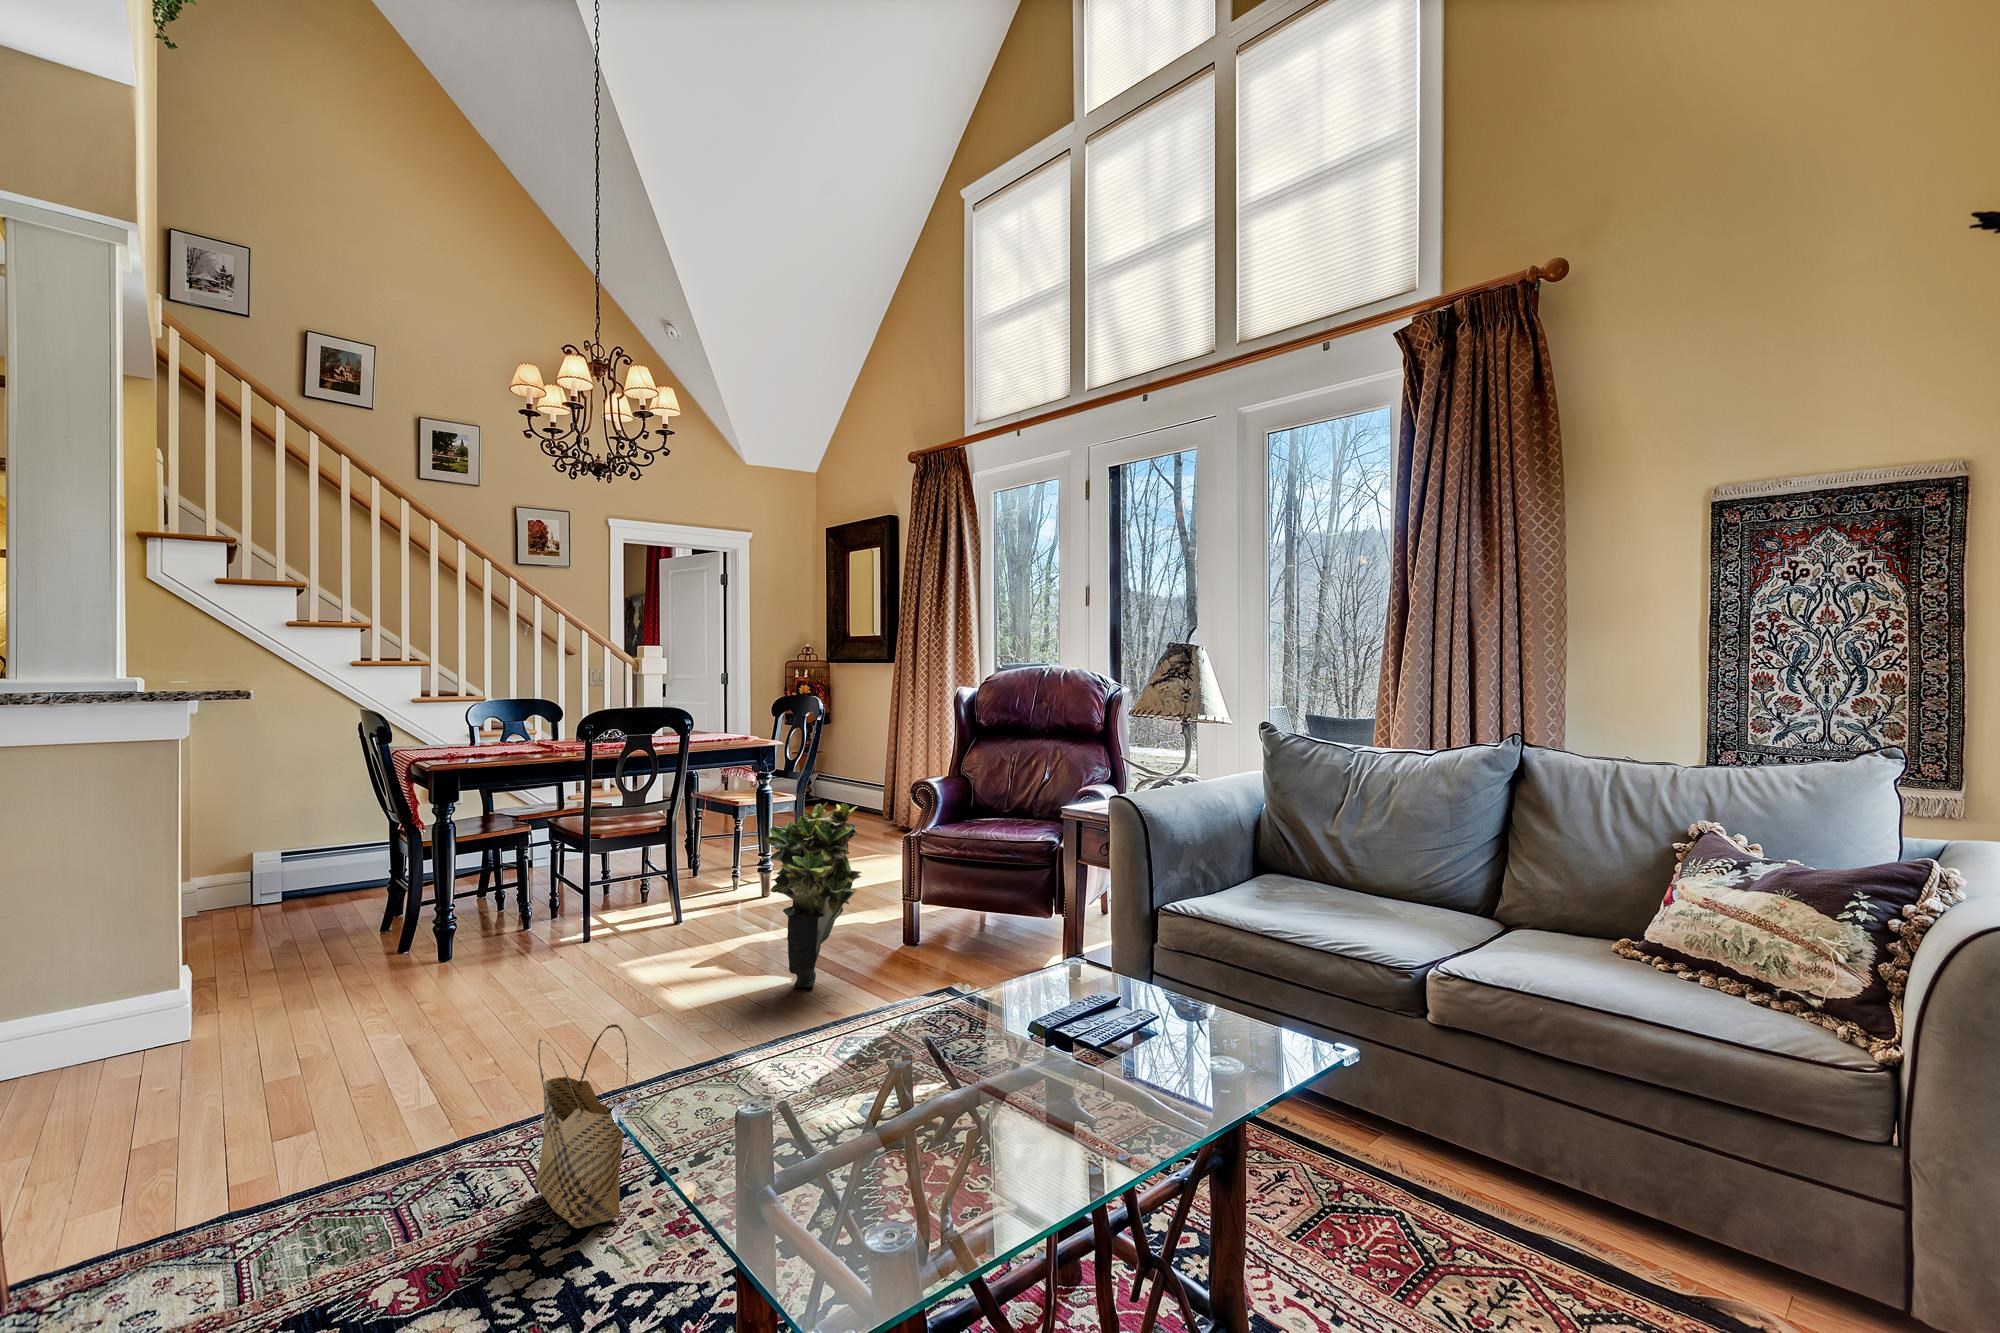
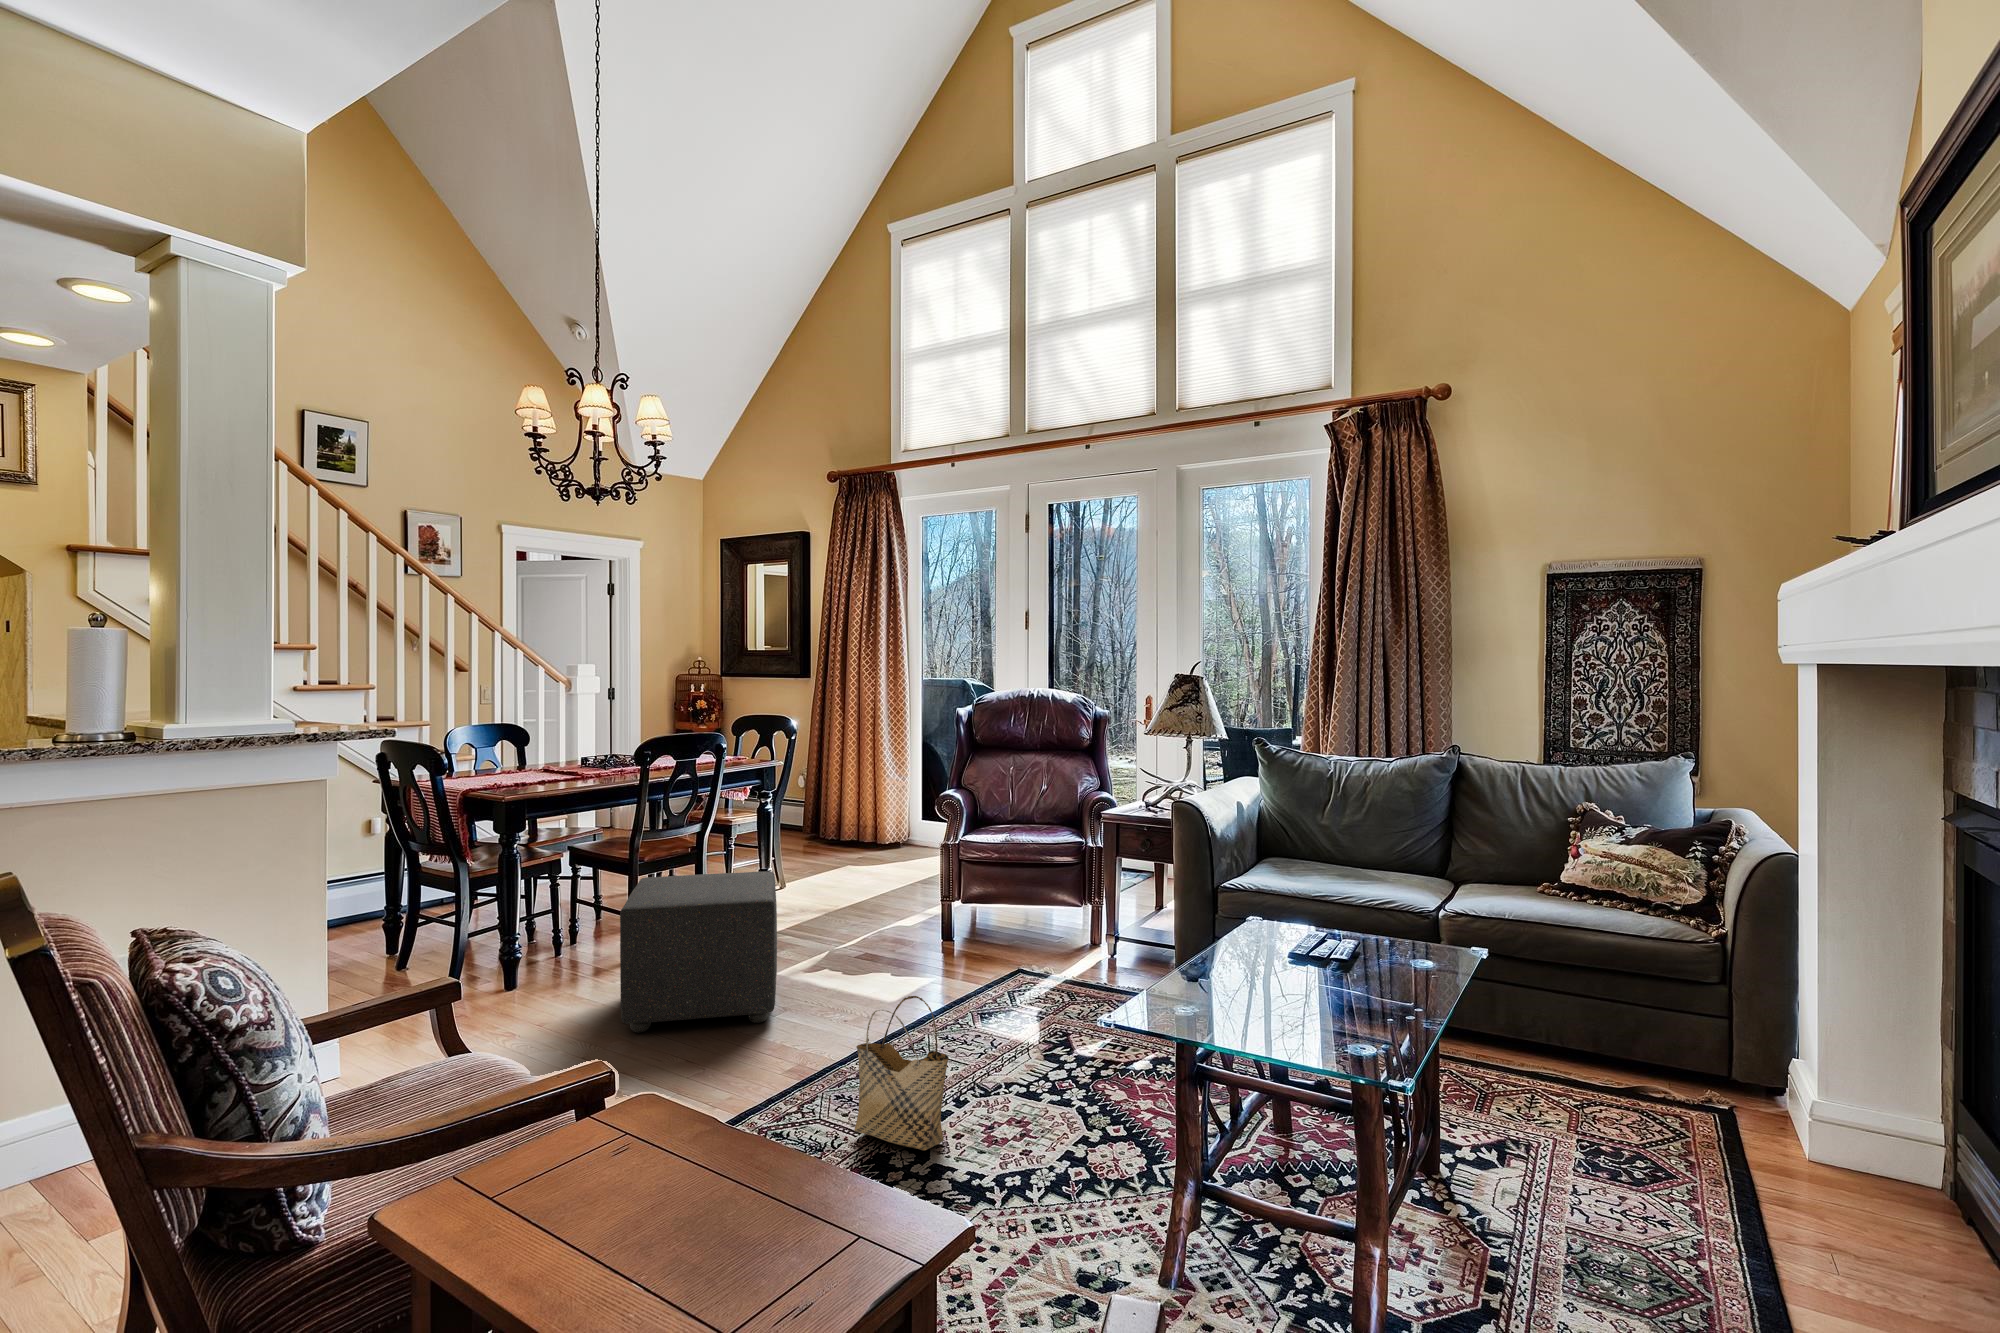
potted plant: present [765,803,862,988] -> none [843,813,930,978]
ottoman: none [471,860,690,1029] -> present [620,871,777,1033]

